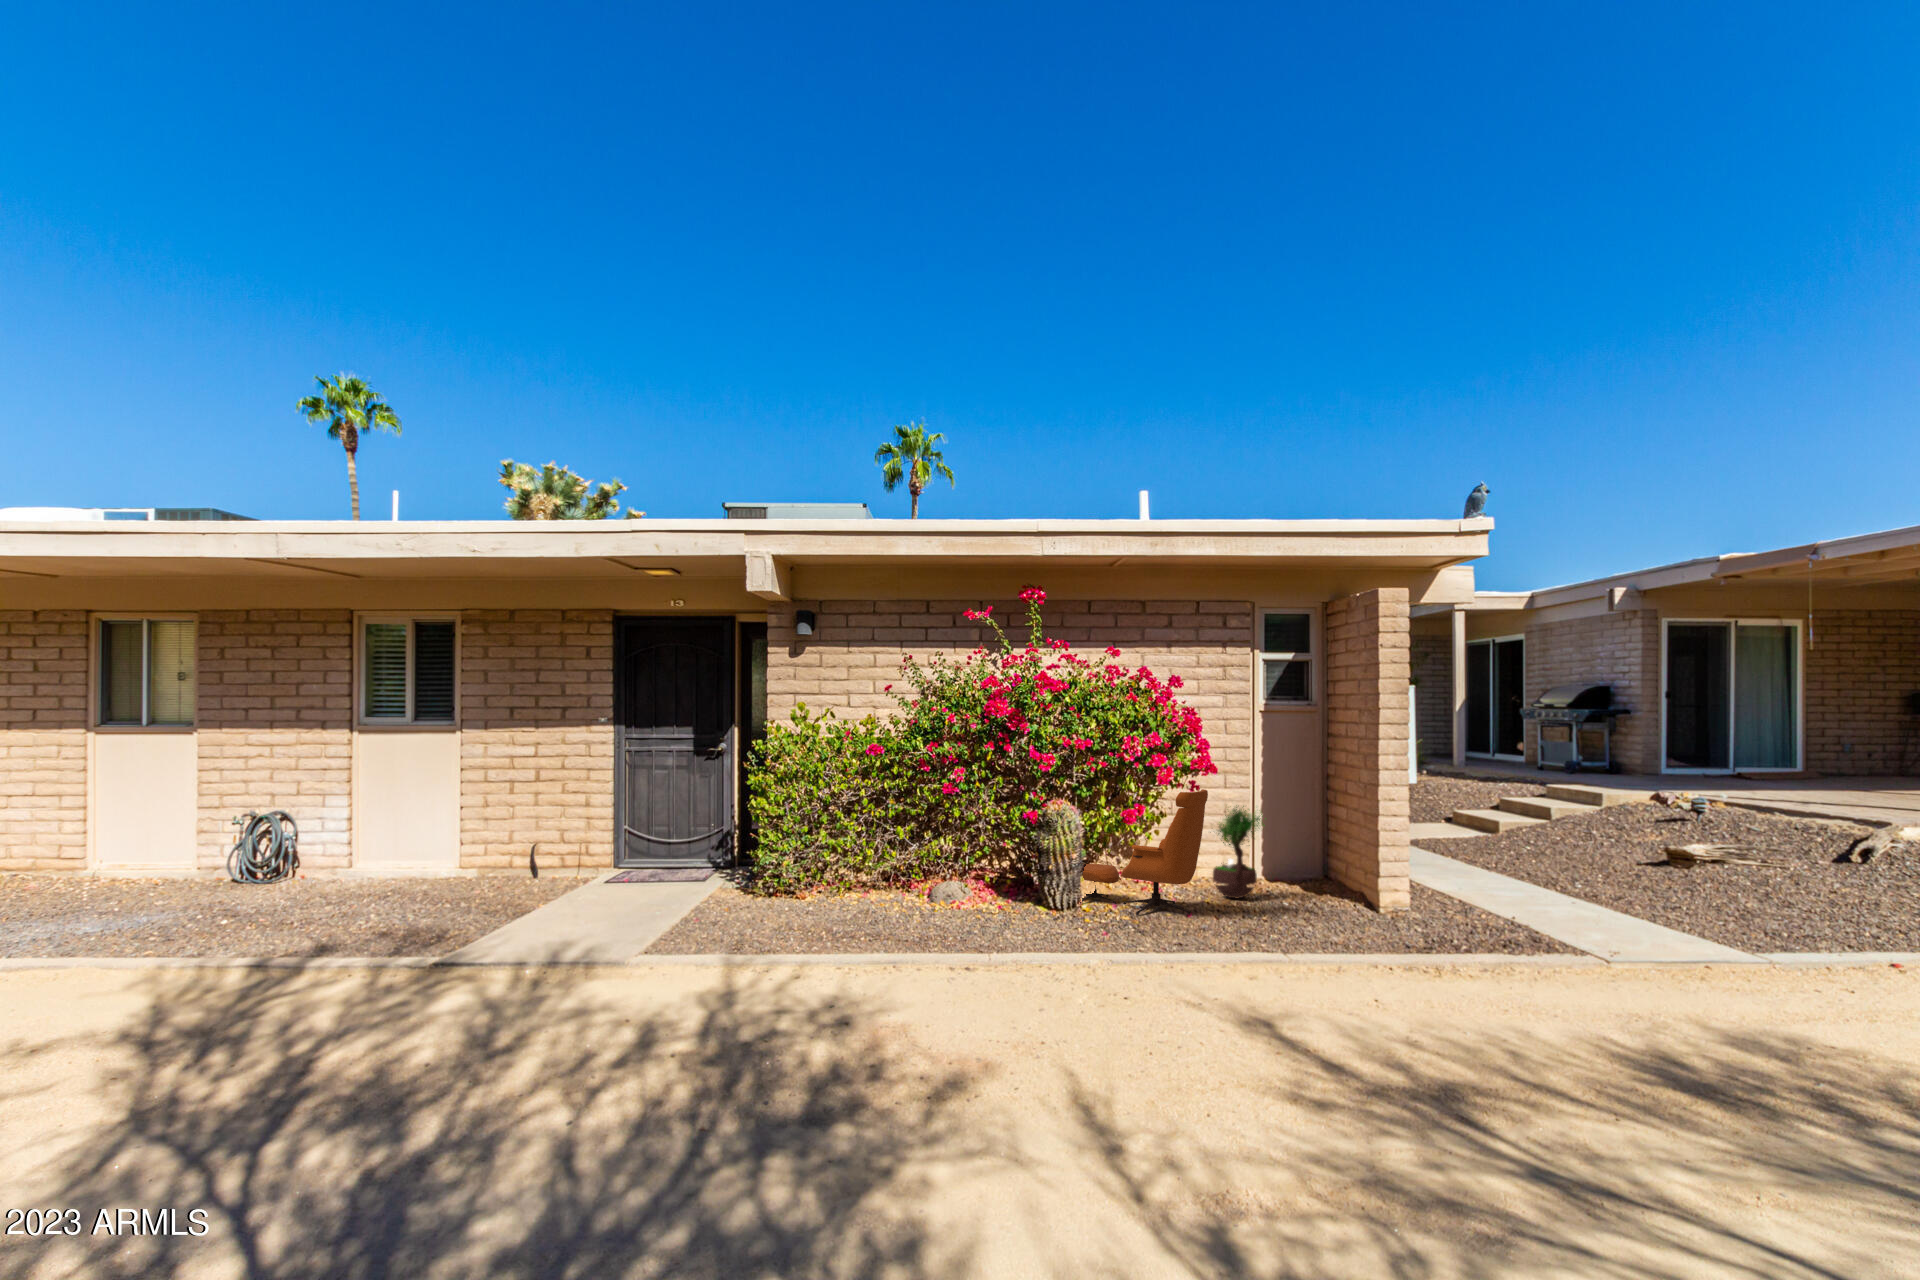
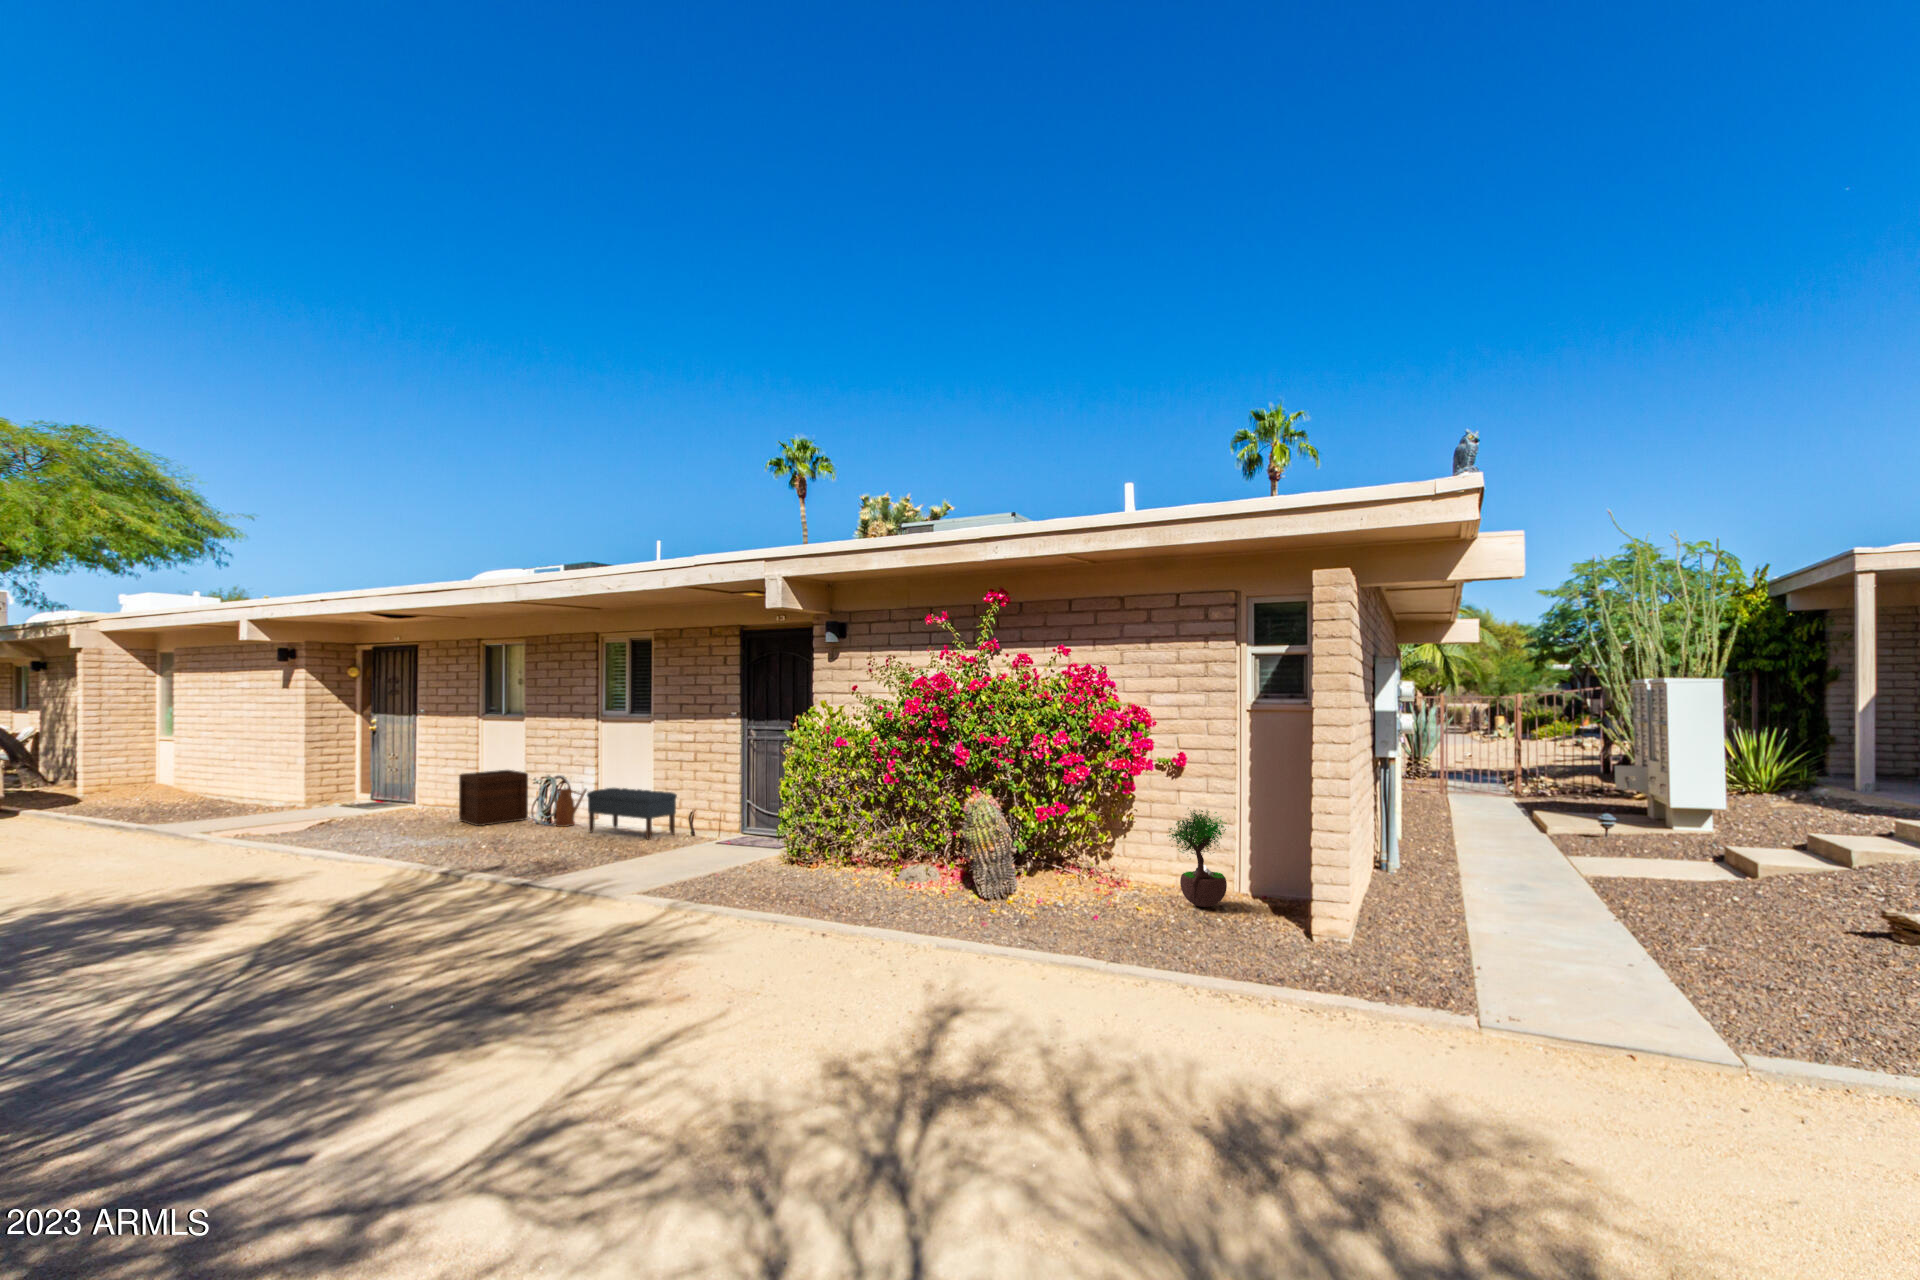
lounge chair: present [1080,789,1208,915] -> none [1032,793,1133,920]
wooden crate: none [76,807,211,892] -> present [459,770,528,826]
bench: none [361,823,509,889] -> present [587,788,677,840]
watering can: none [274,827,336,884] -> present [554,788,586,827]

